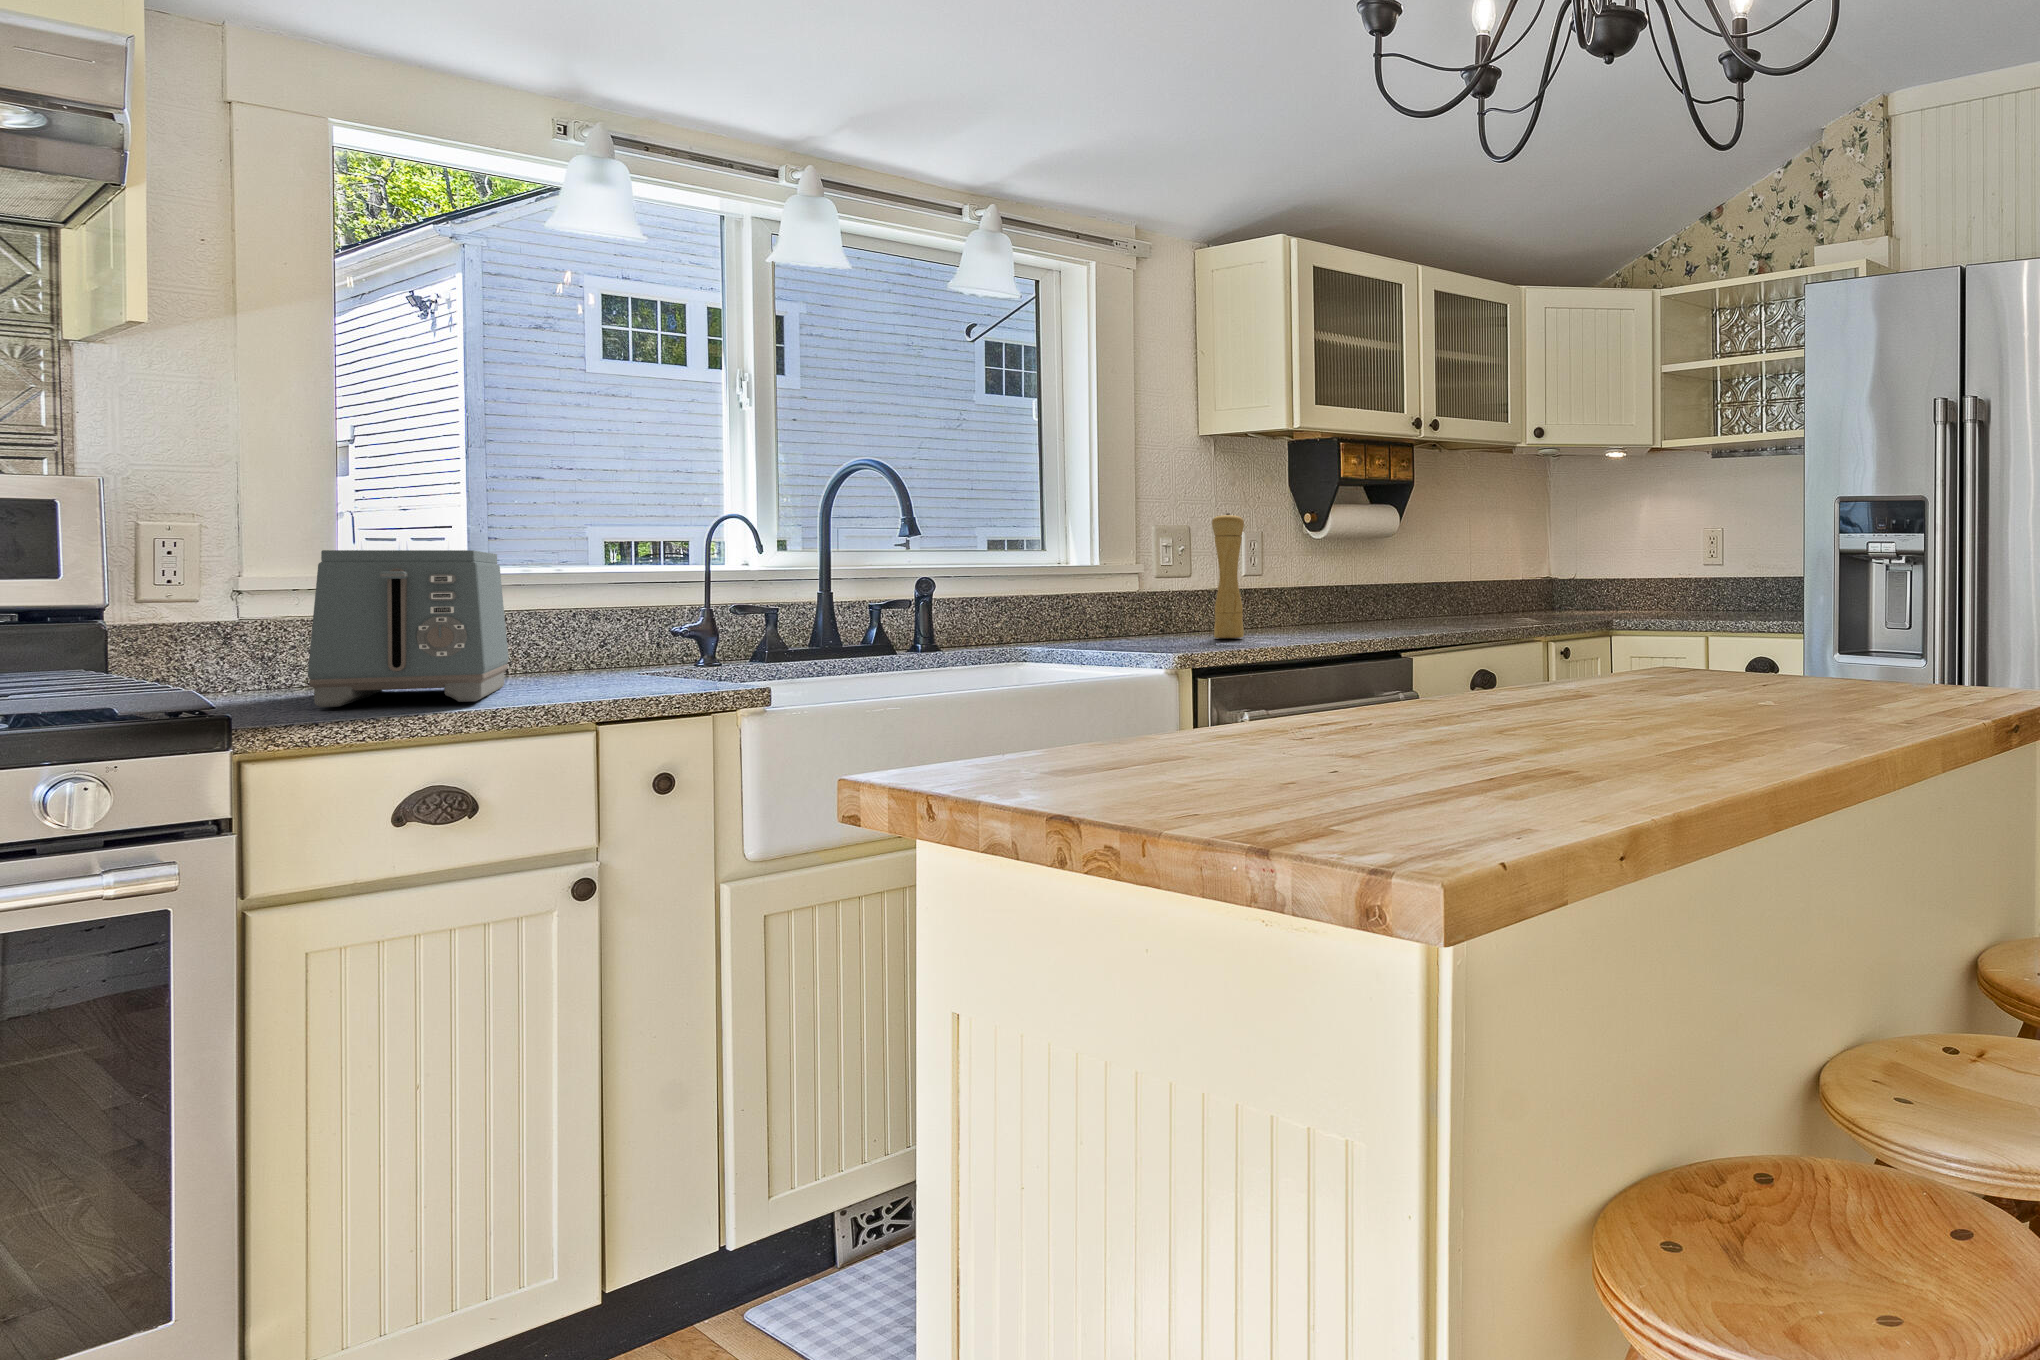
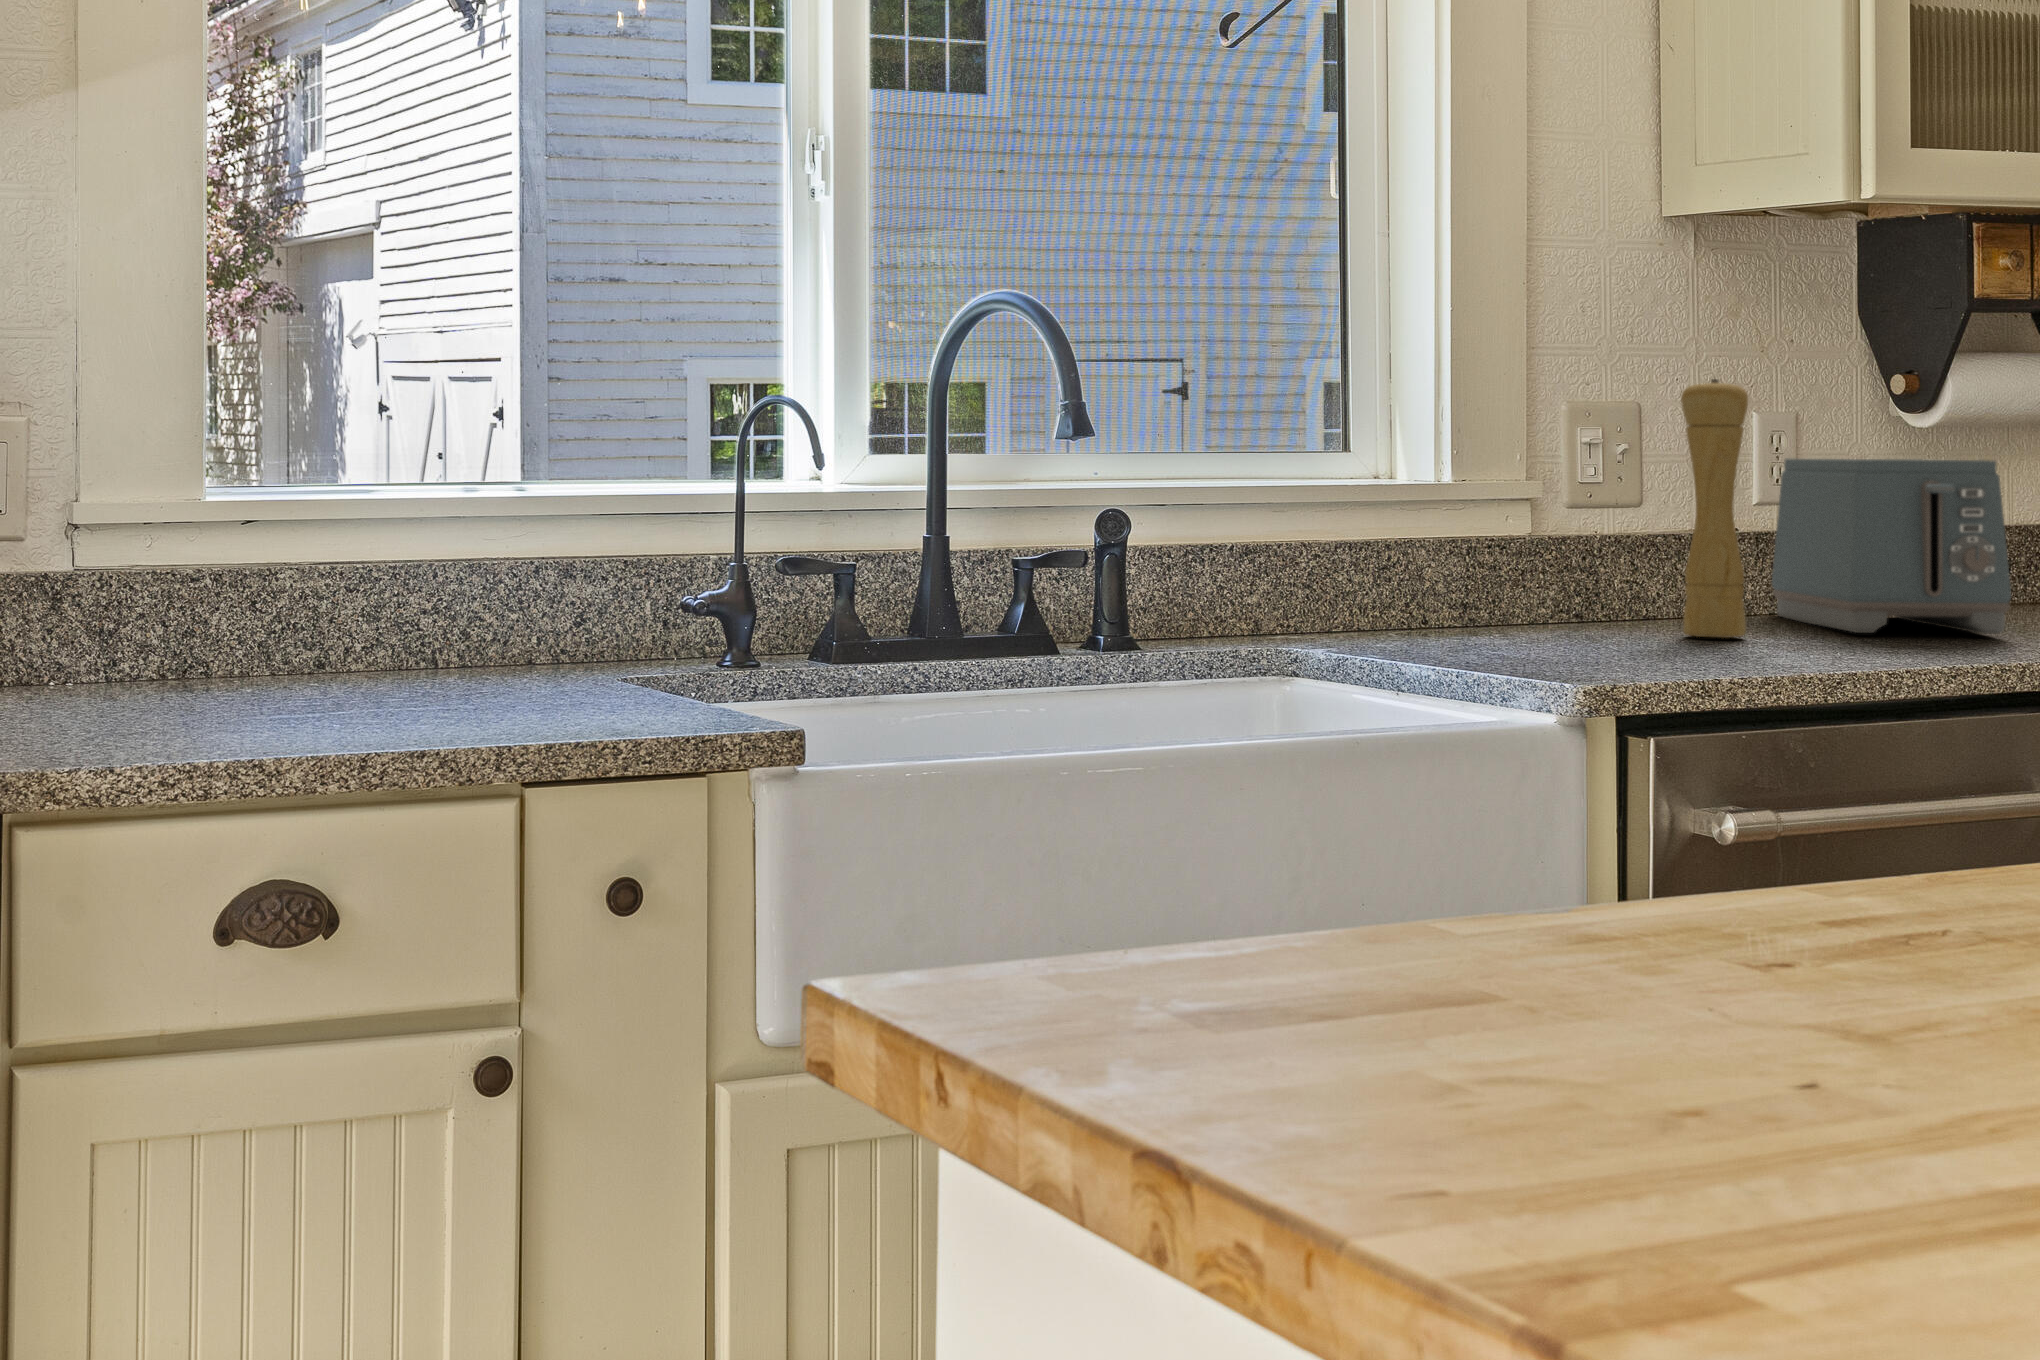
toaster: present [308,550,509,707] -> present [1772,458,2011,634]

